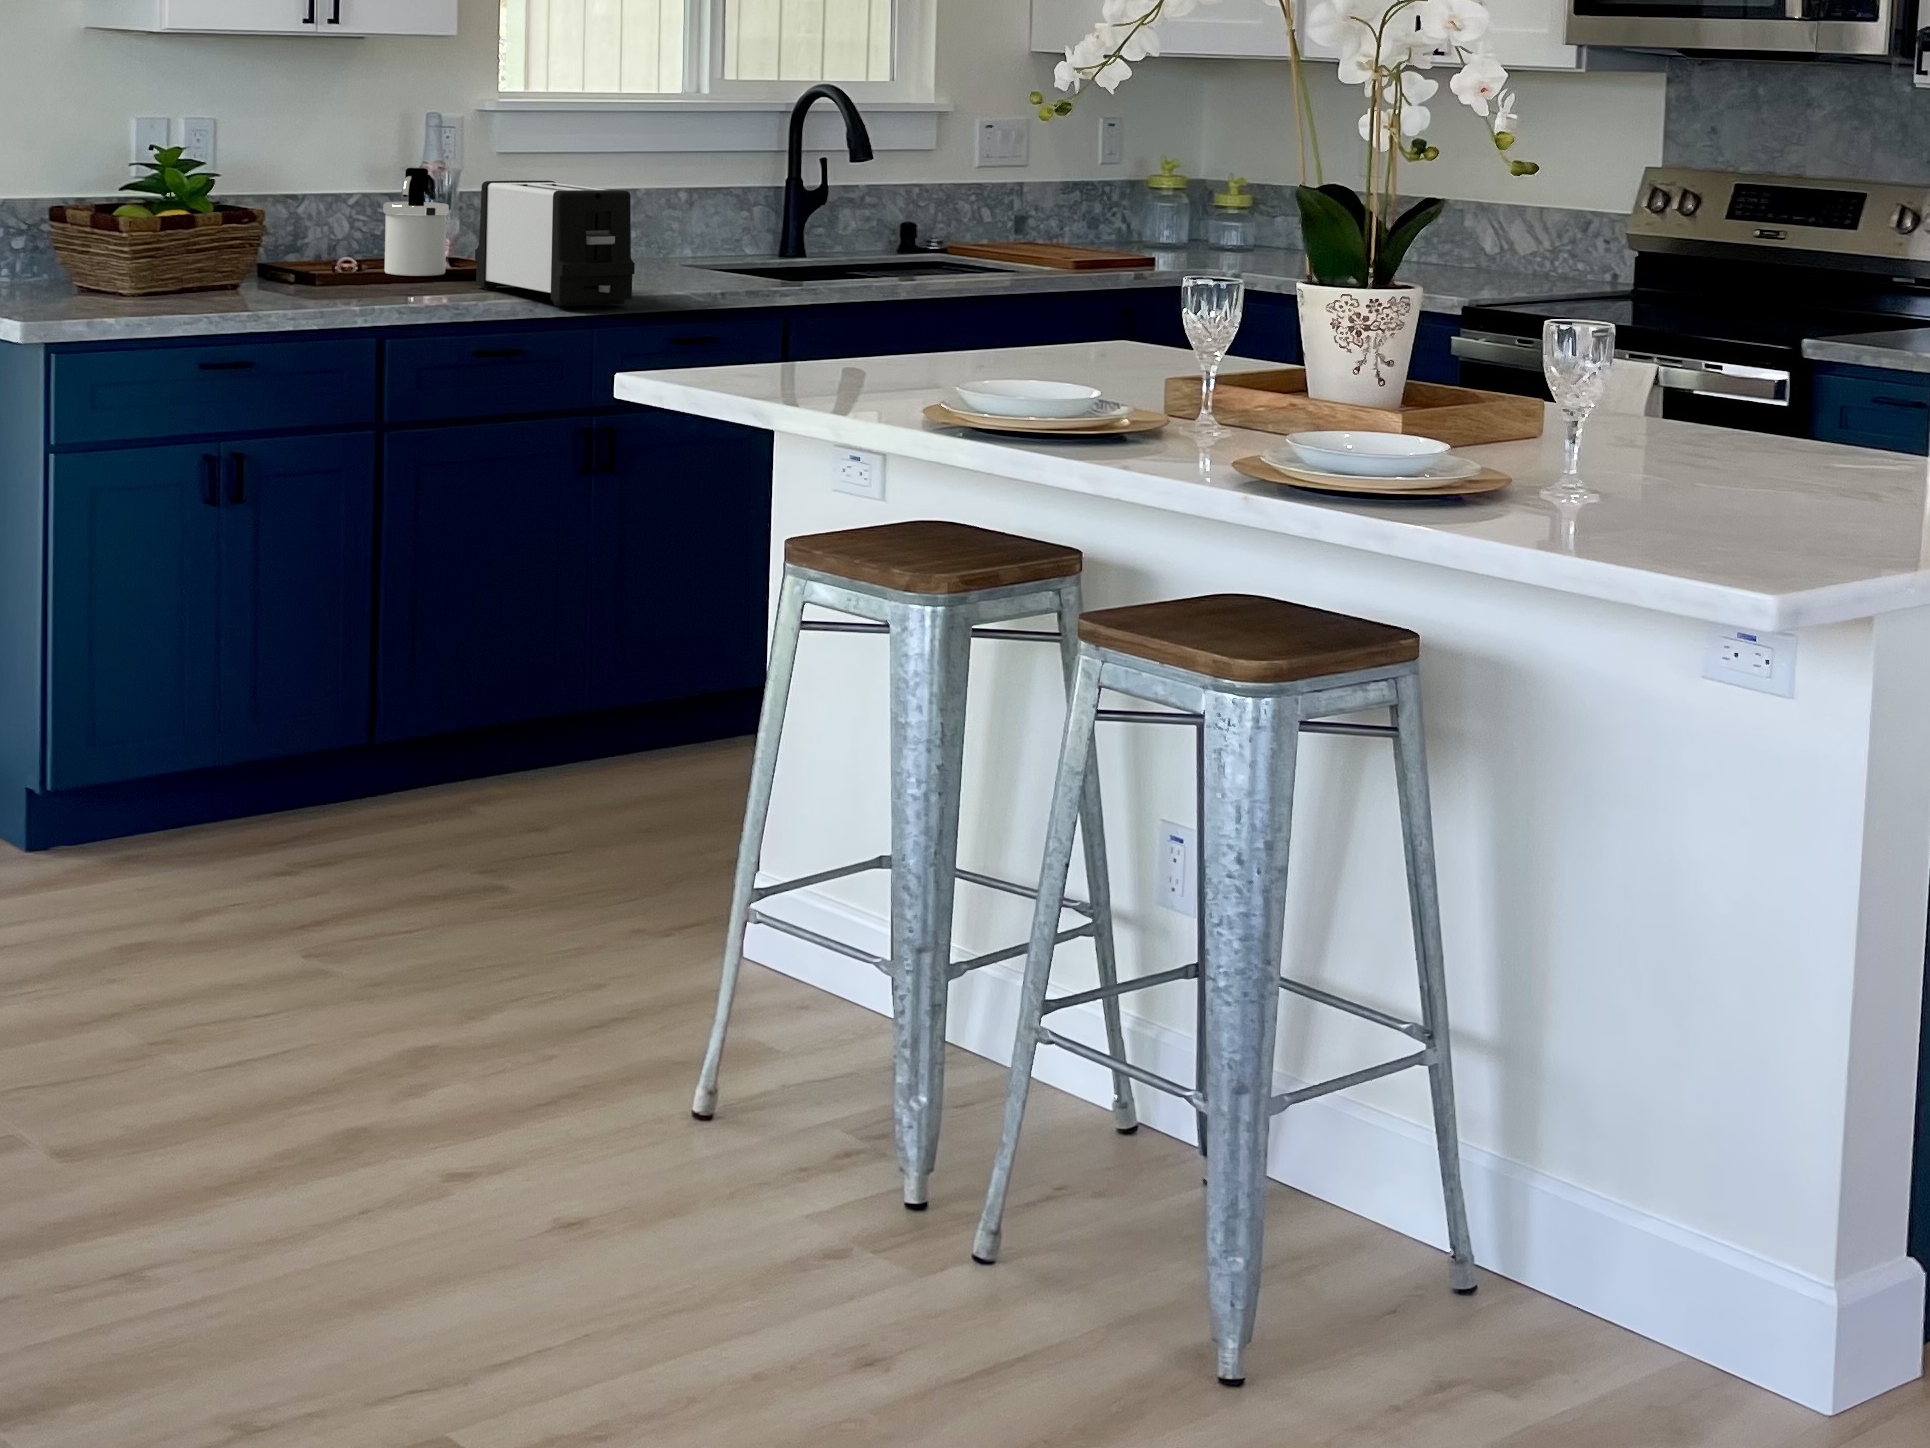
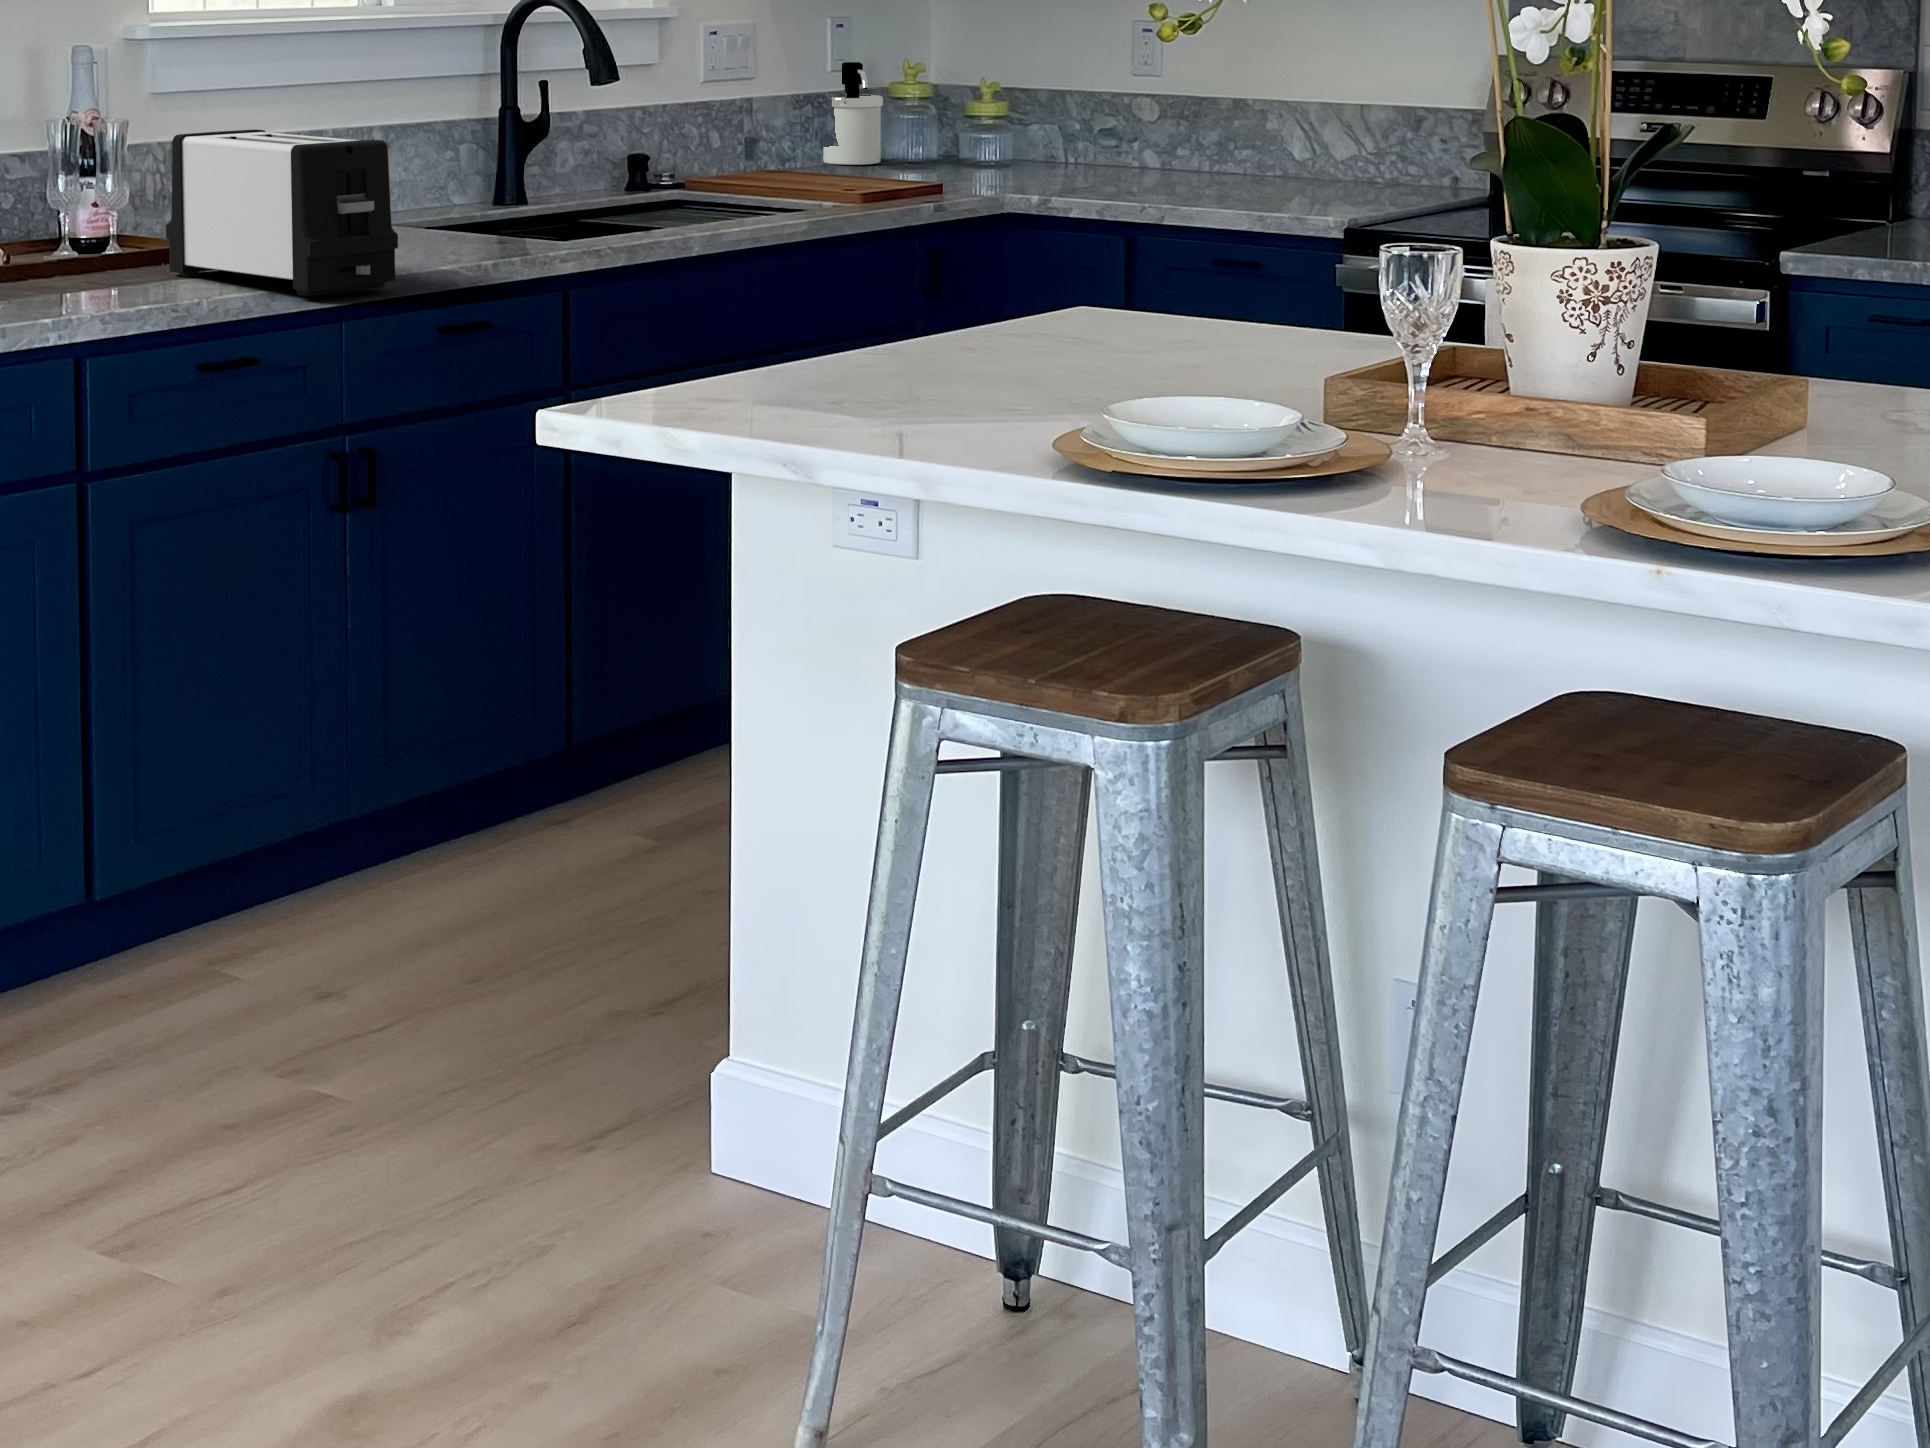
soap dispenser: present [383,168,449,276] -> present [823,62,883,165]

